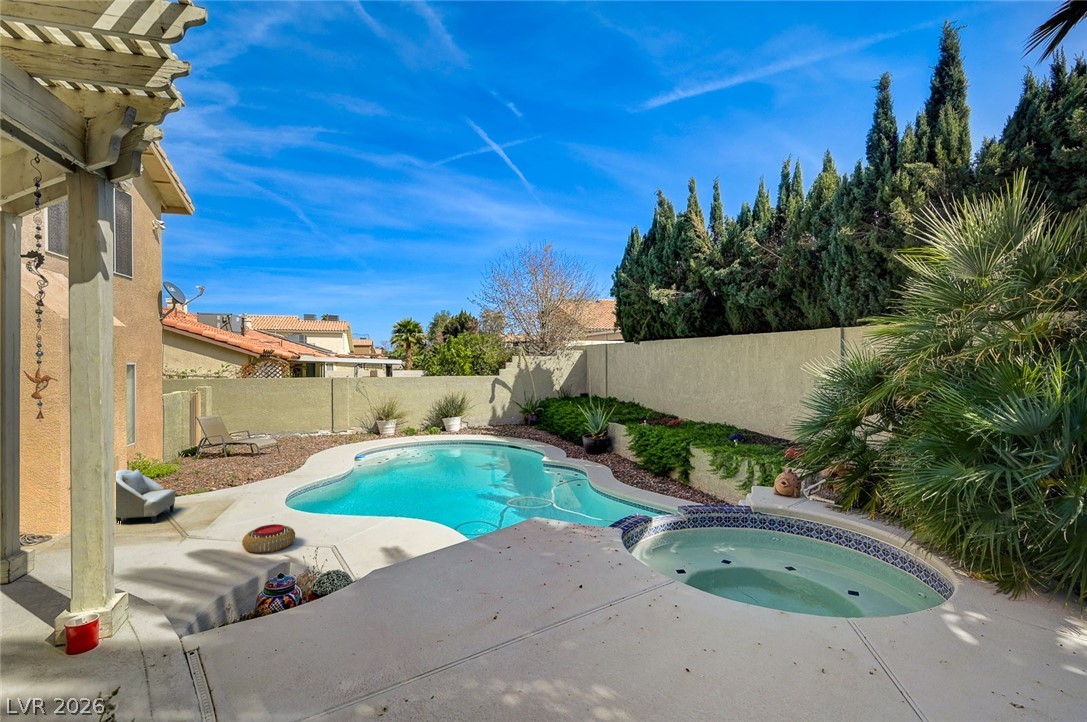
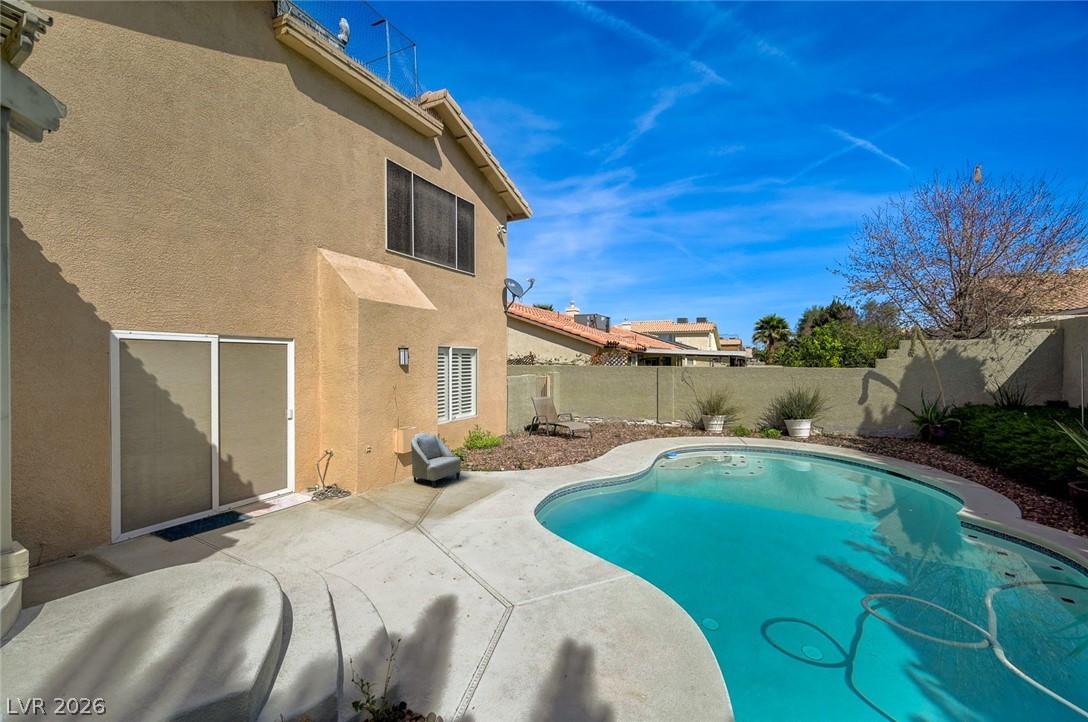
pouf: present [242,524,295,553] -> none [450,518,507,554]

